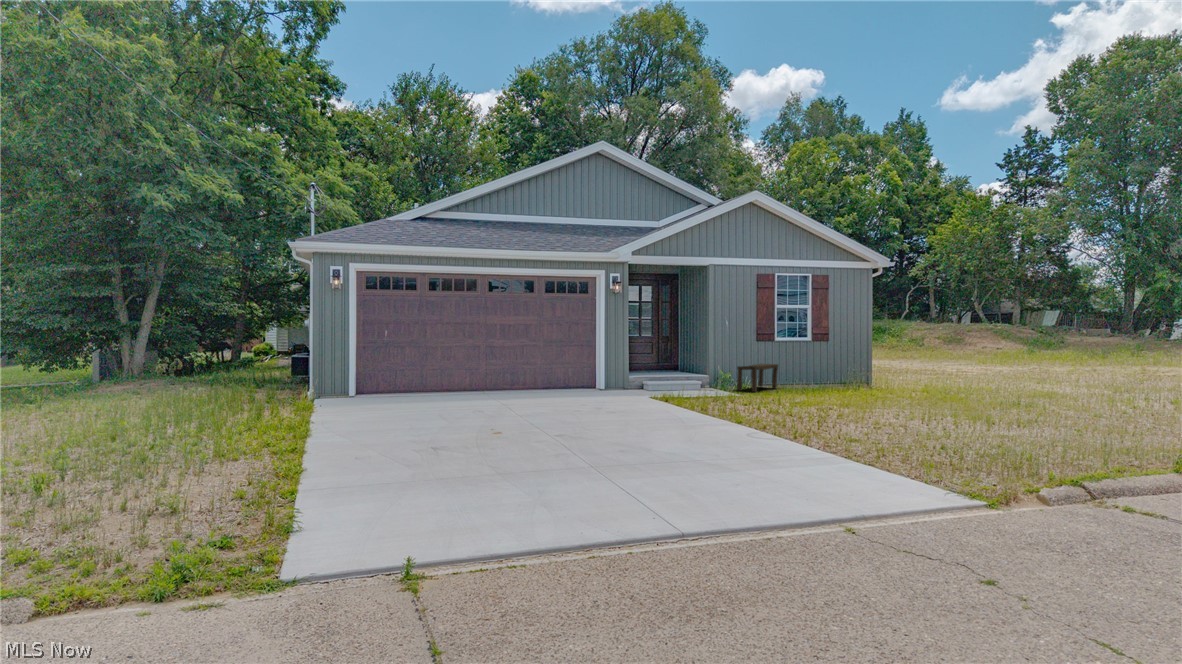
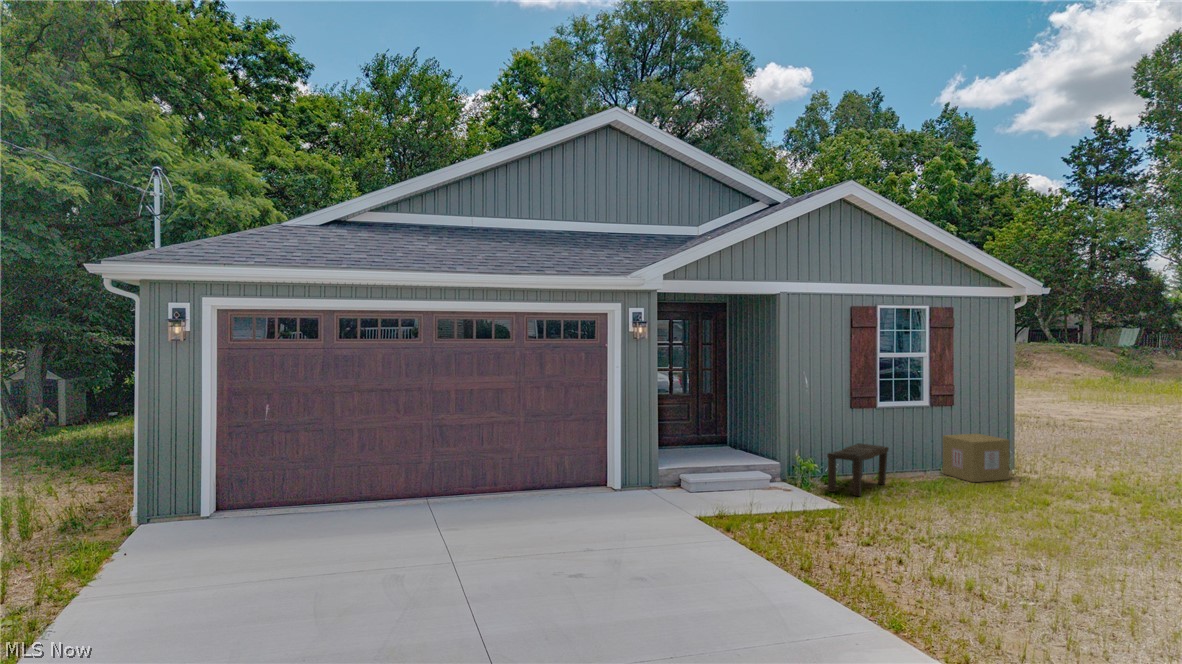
cardboard box: none [819,360,859,388] -> present [942,434,1010,482]

